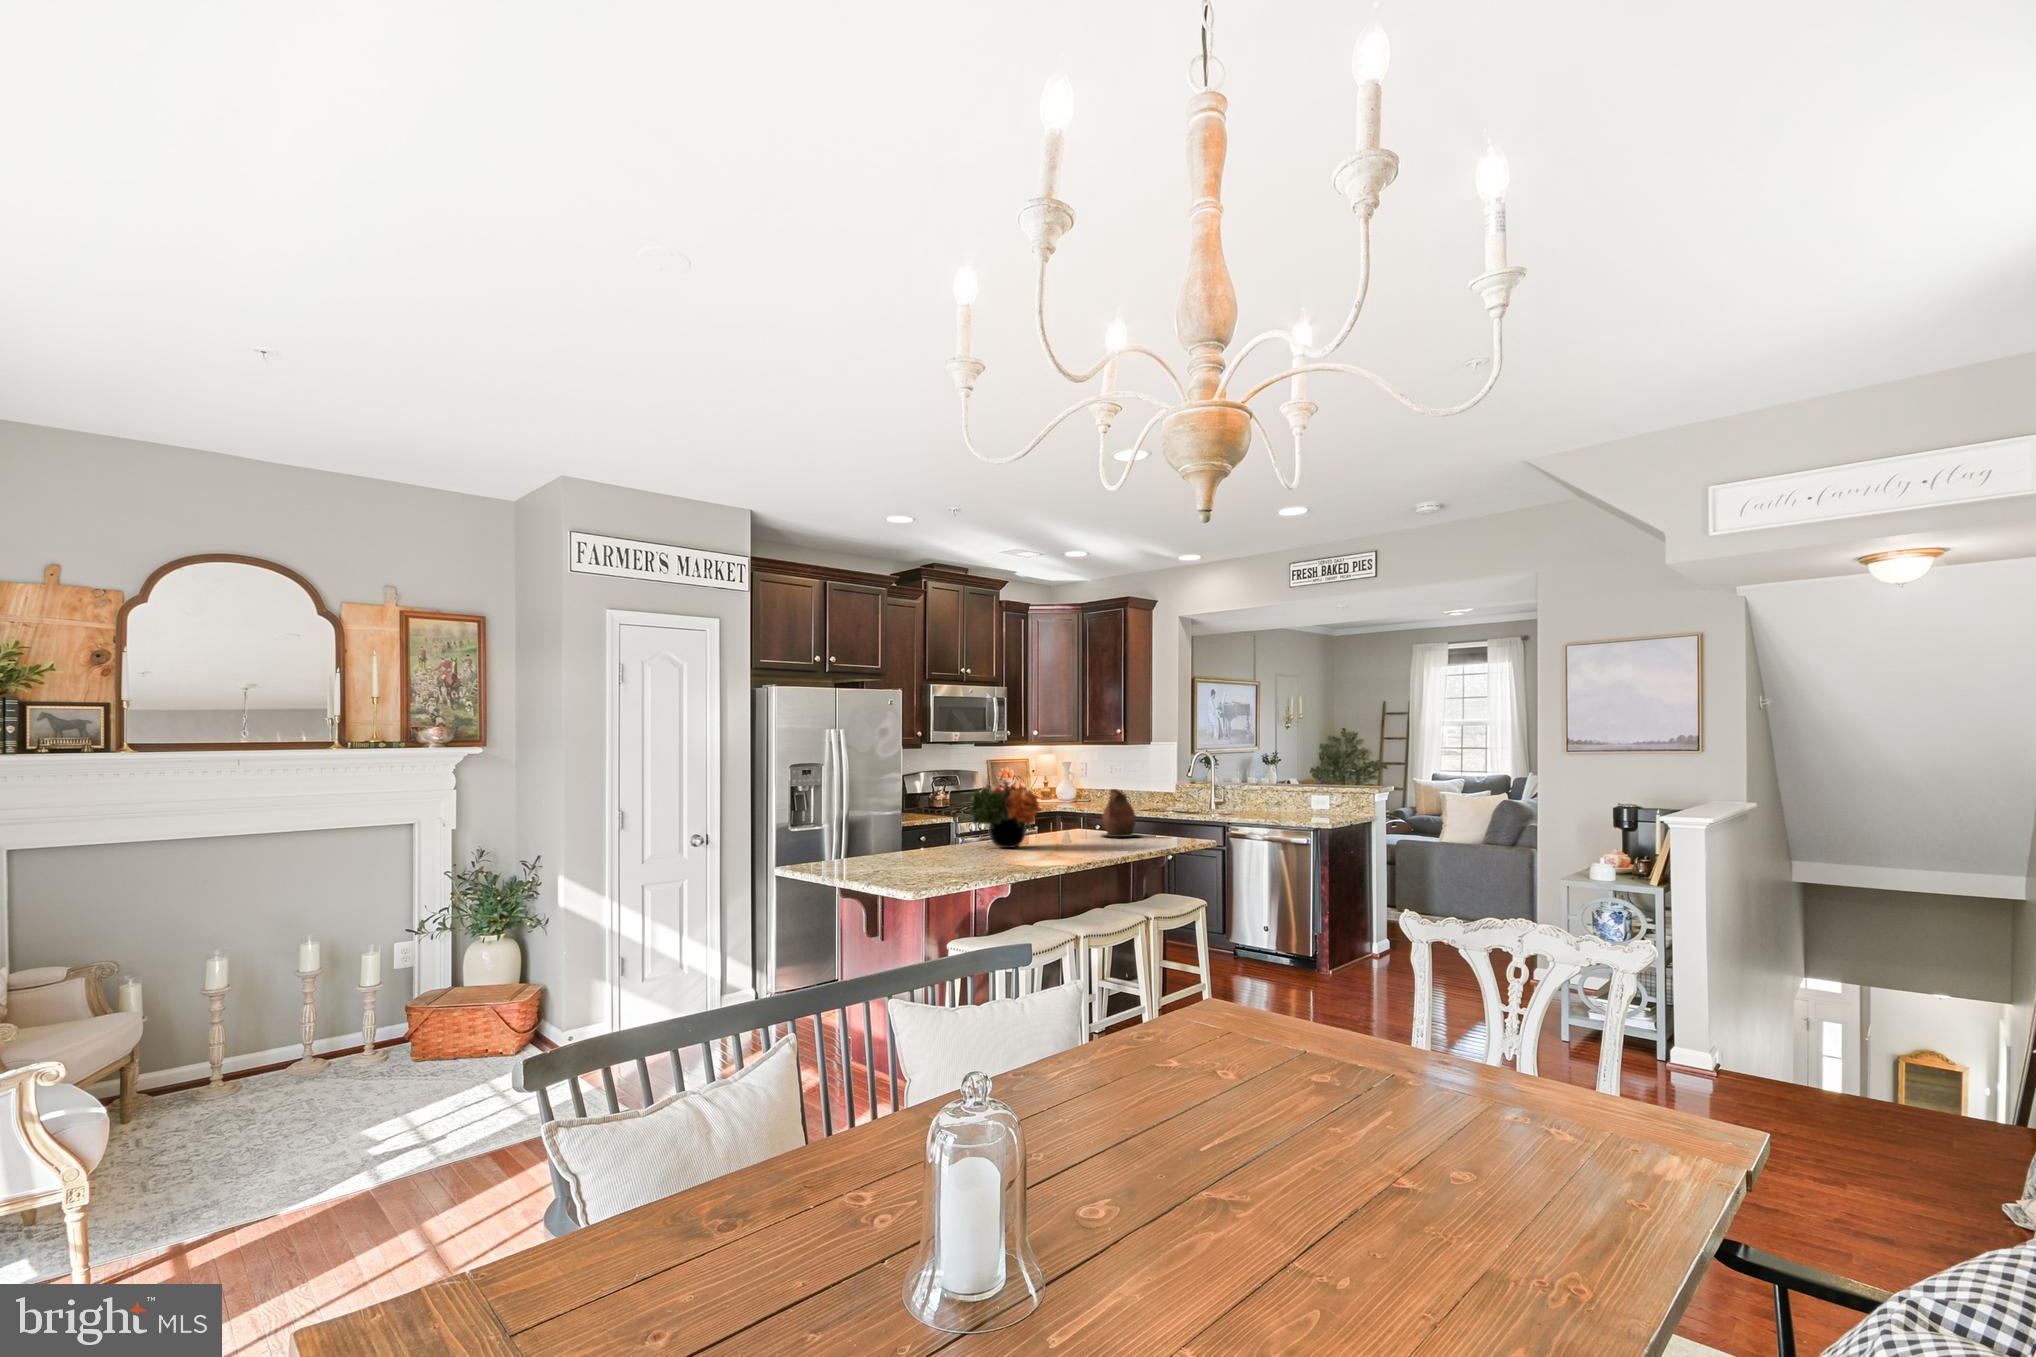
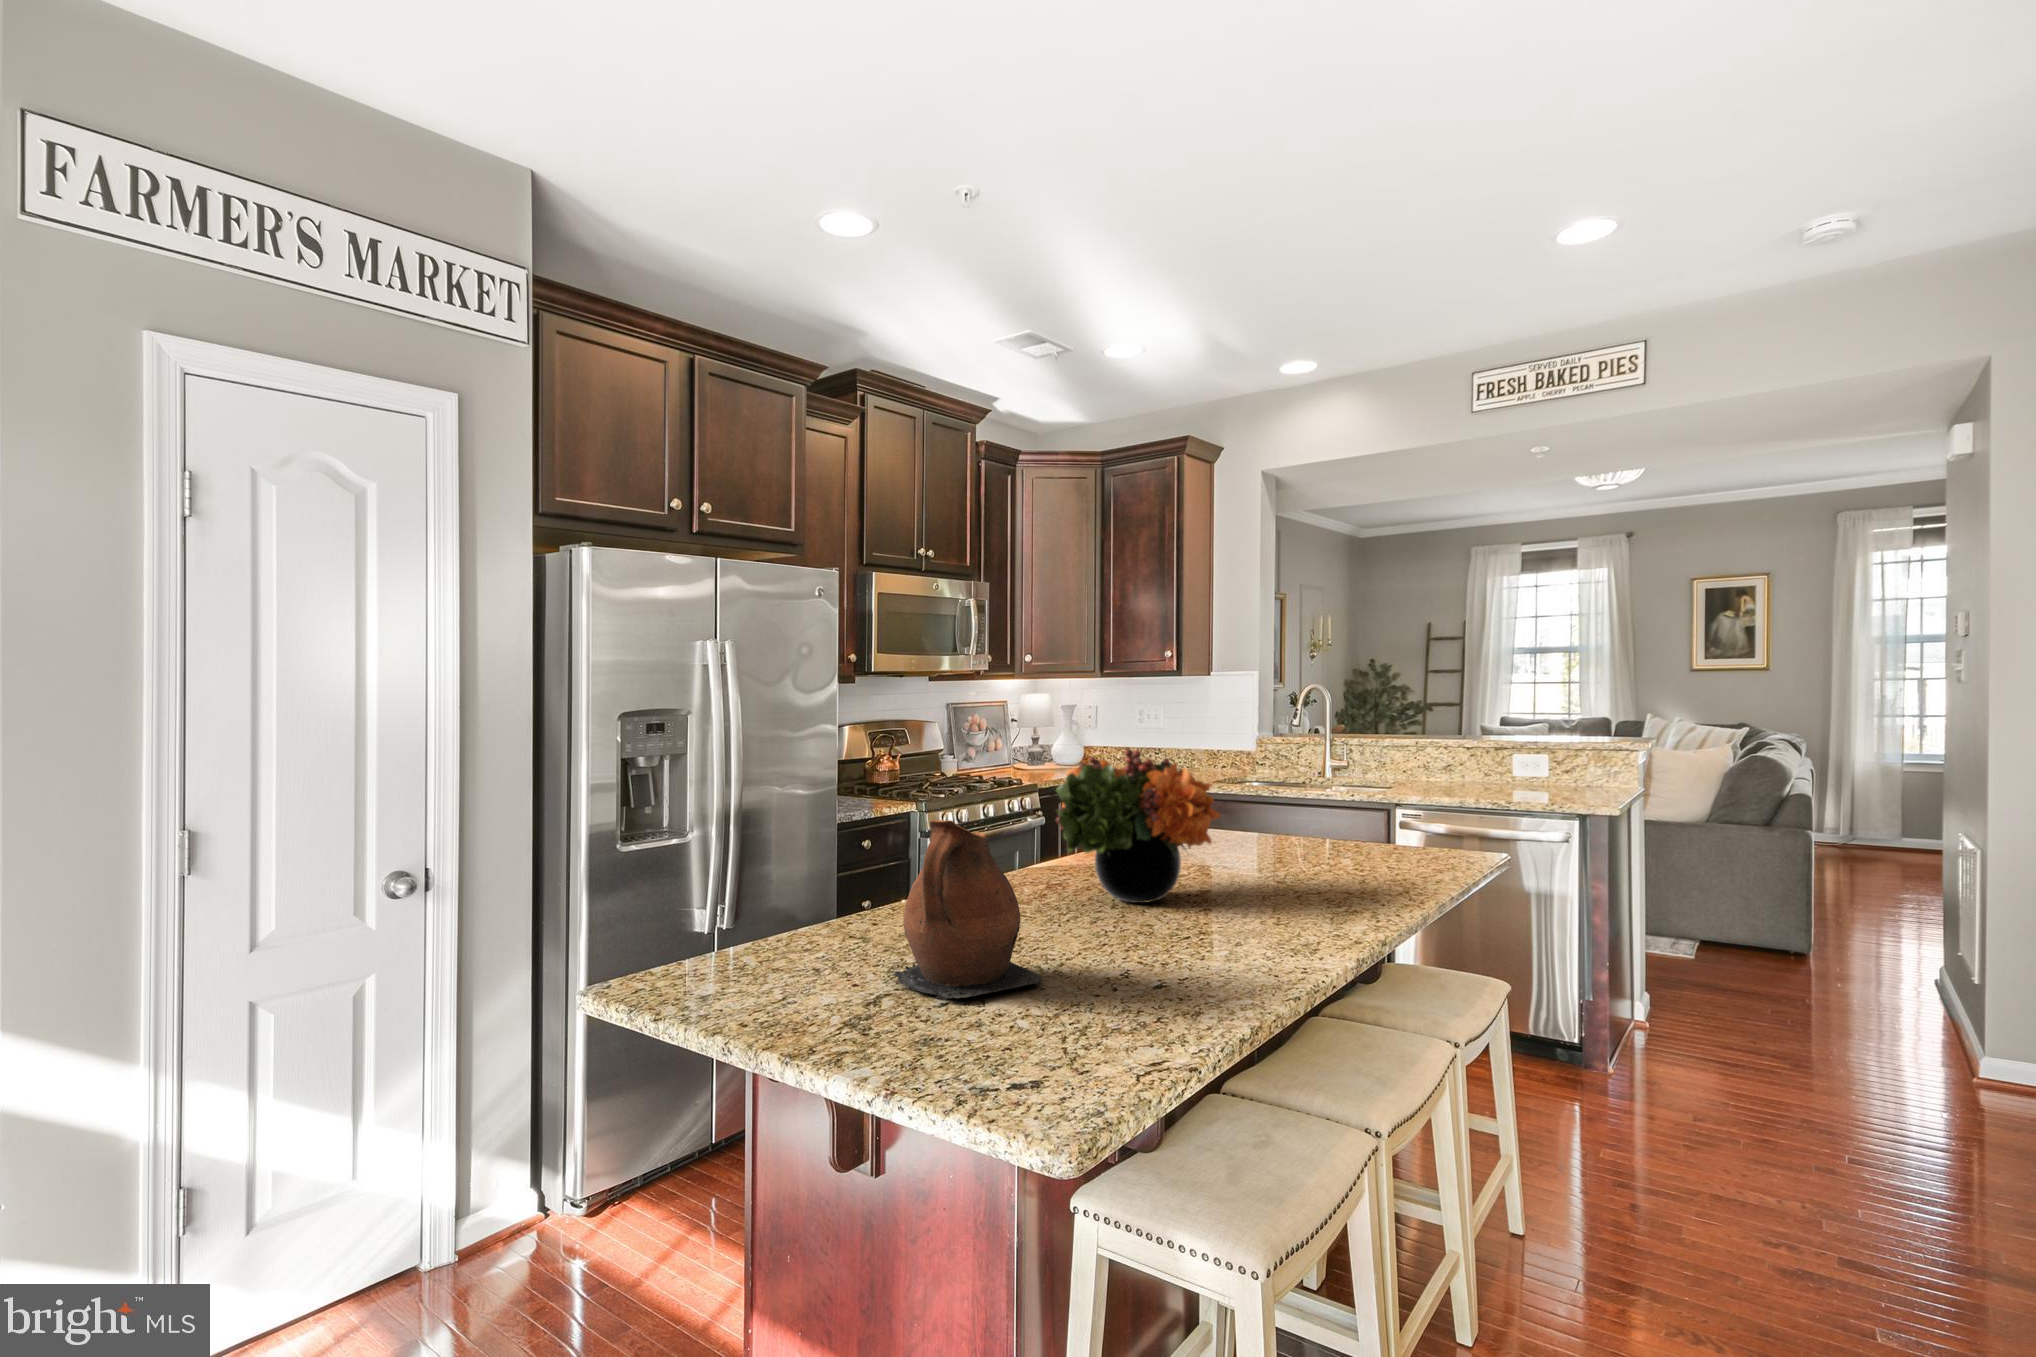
ceramic pitcher: present [1101,789,1138,837] -> present [888,820,1043,999]

